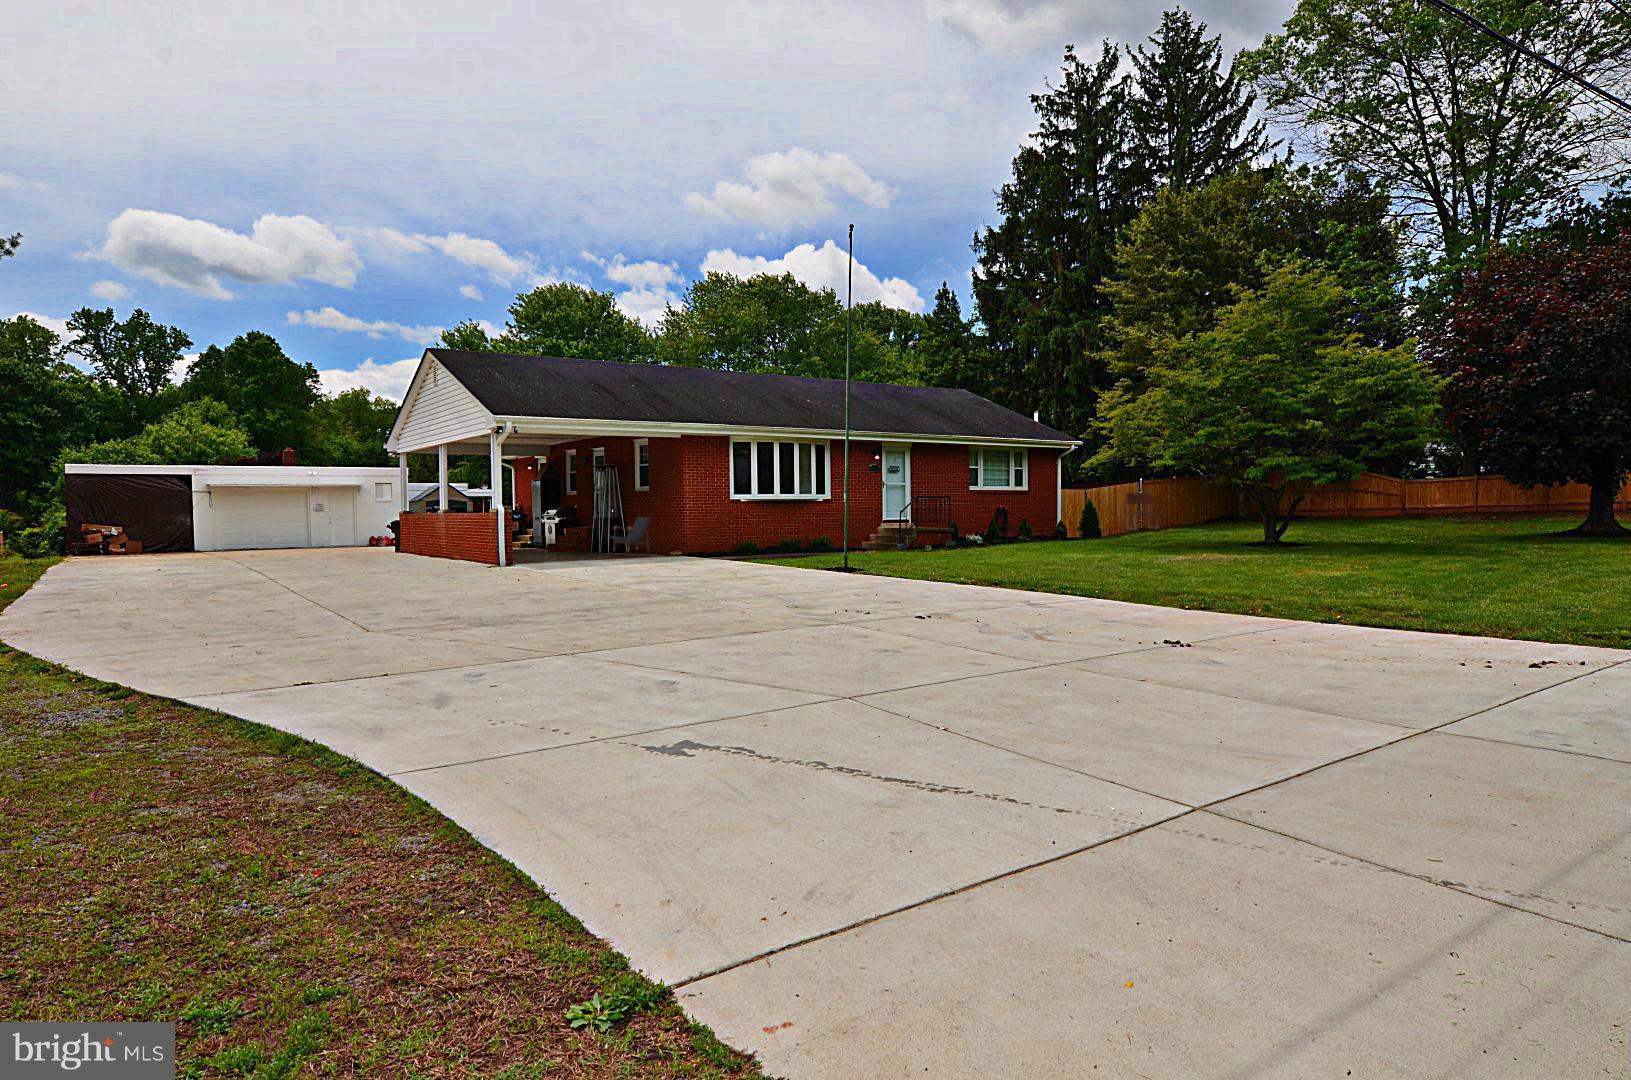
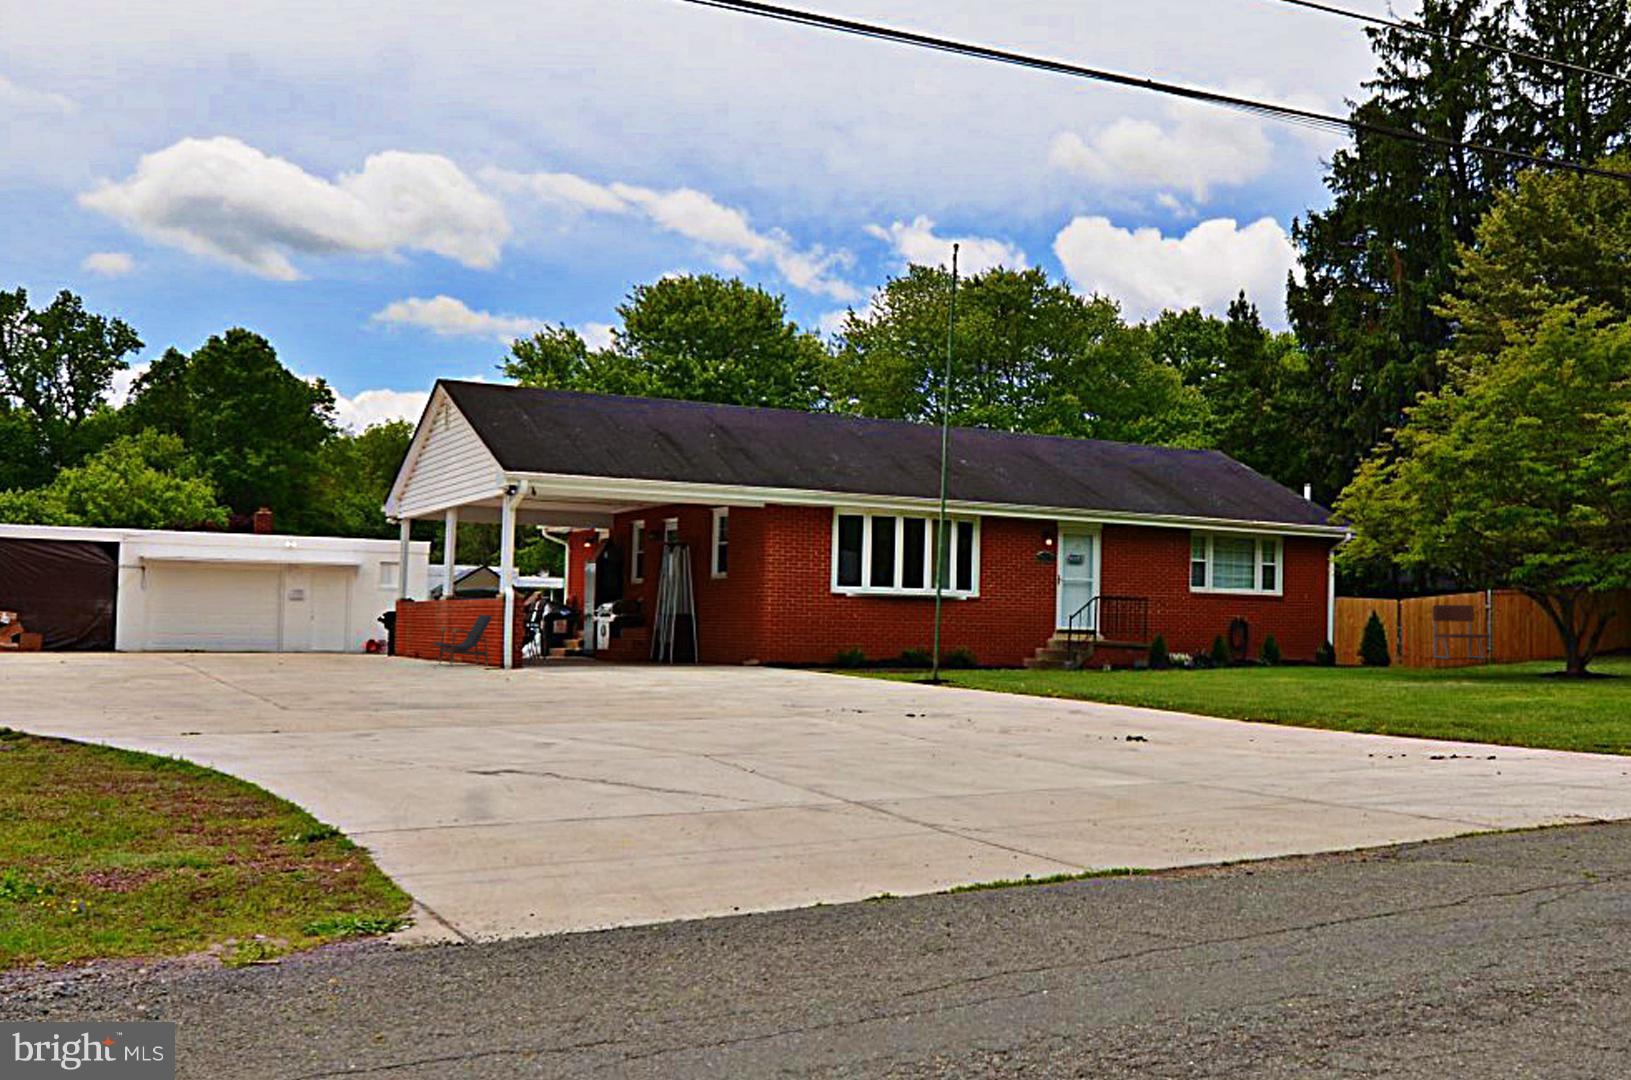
lounge chair: present [611,517,650,548] -> present [434,615,492,665]

